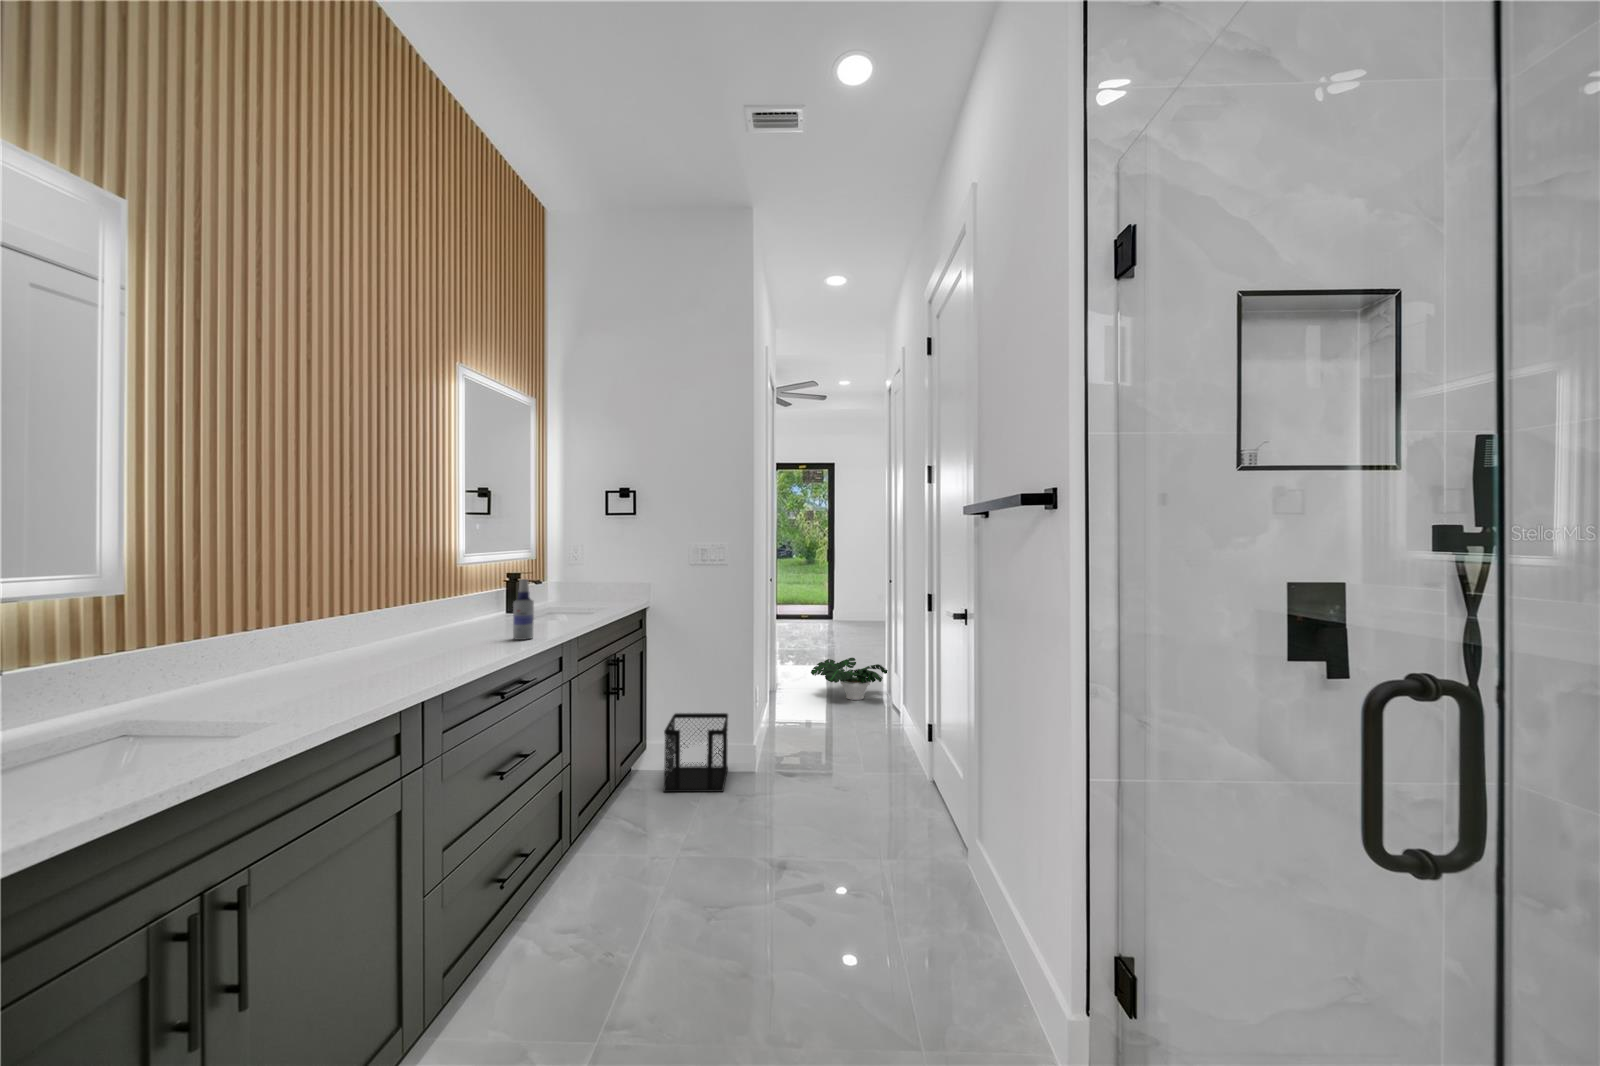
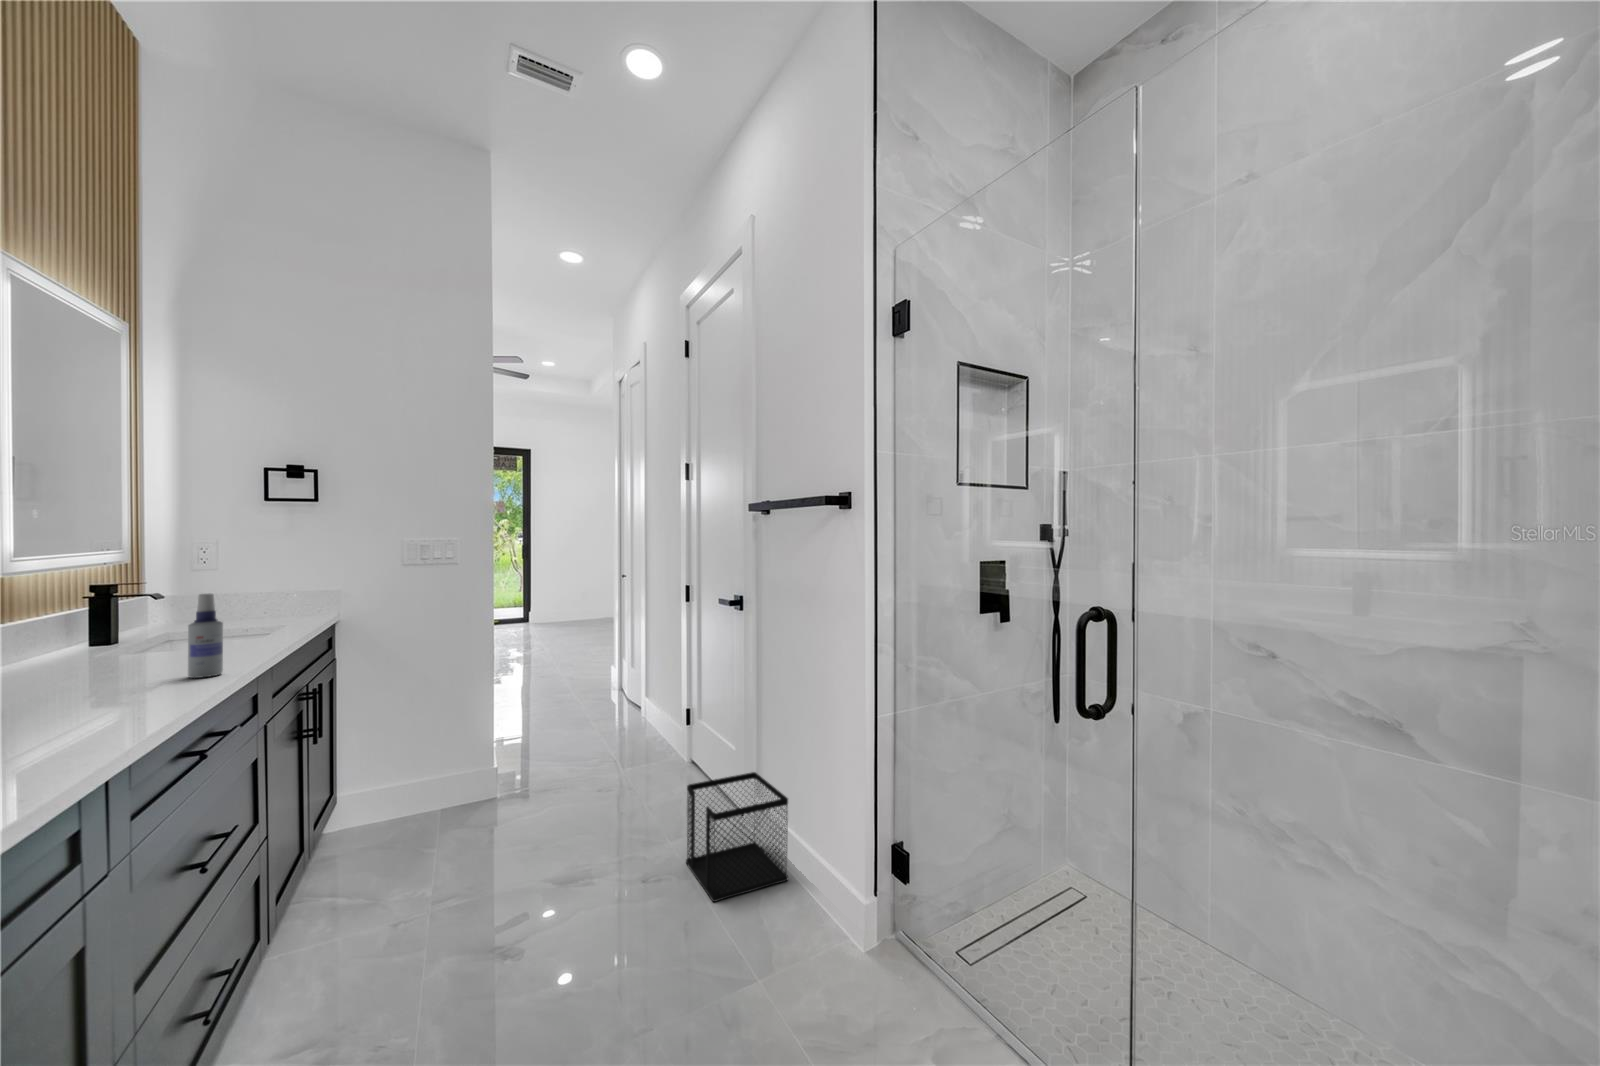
potted plant: present [811,658,888,700] -> none [532,661,619,707]
wastebasket: present [664,713,728,792] -> present [686,772,788,902]

